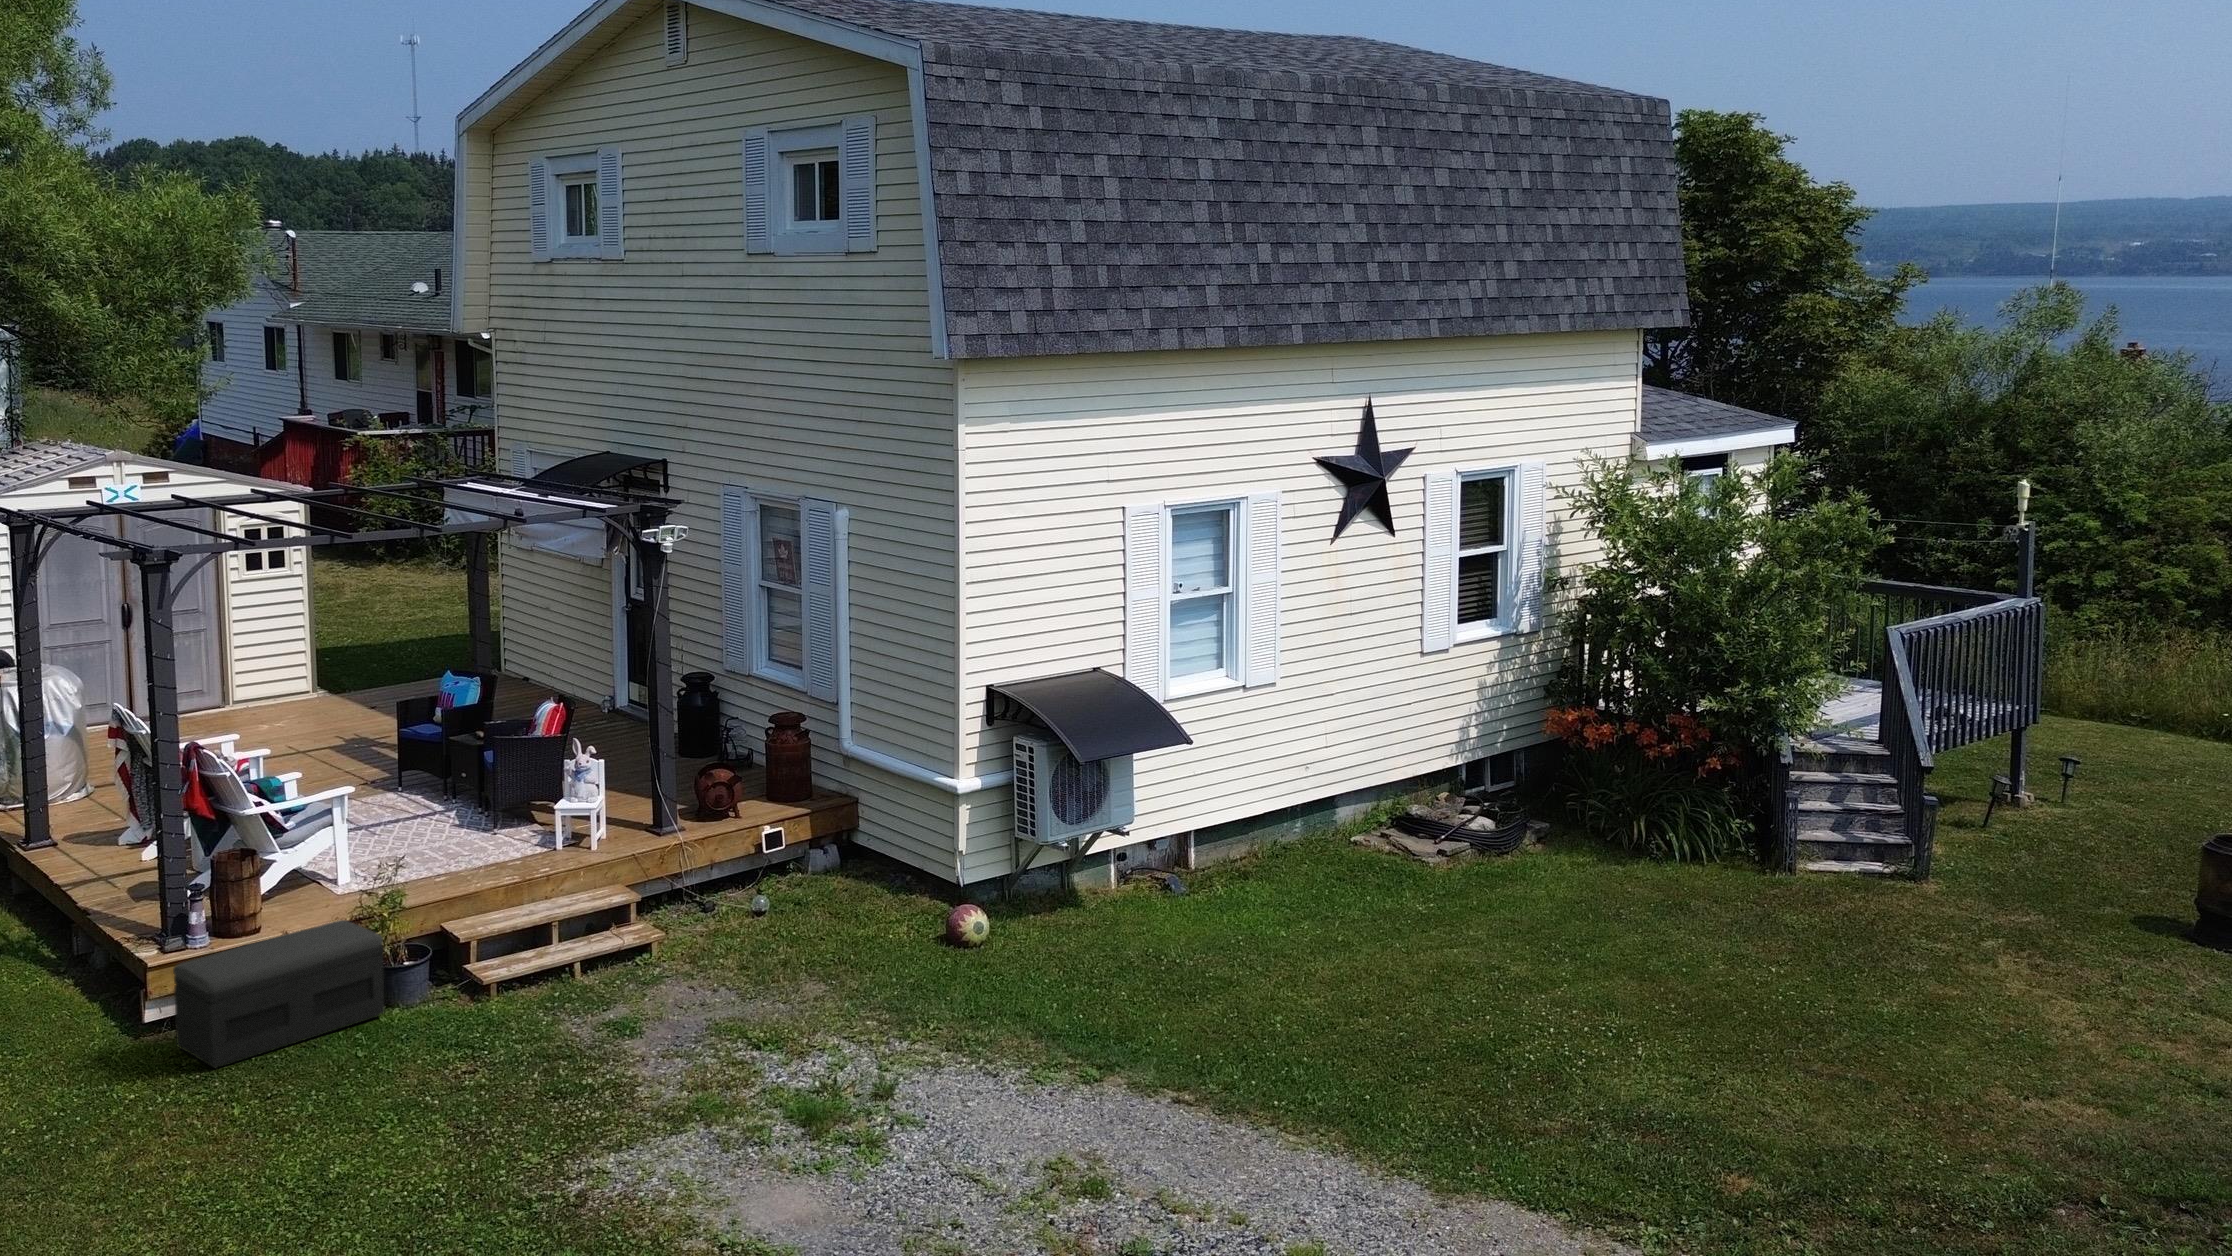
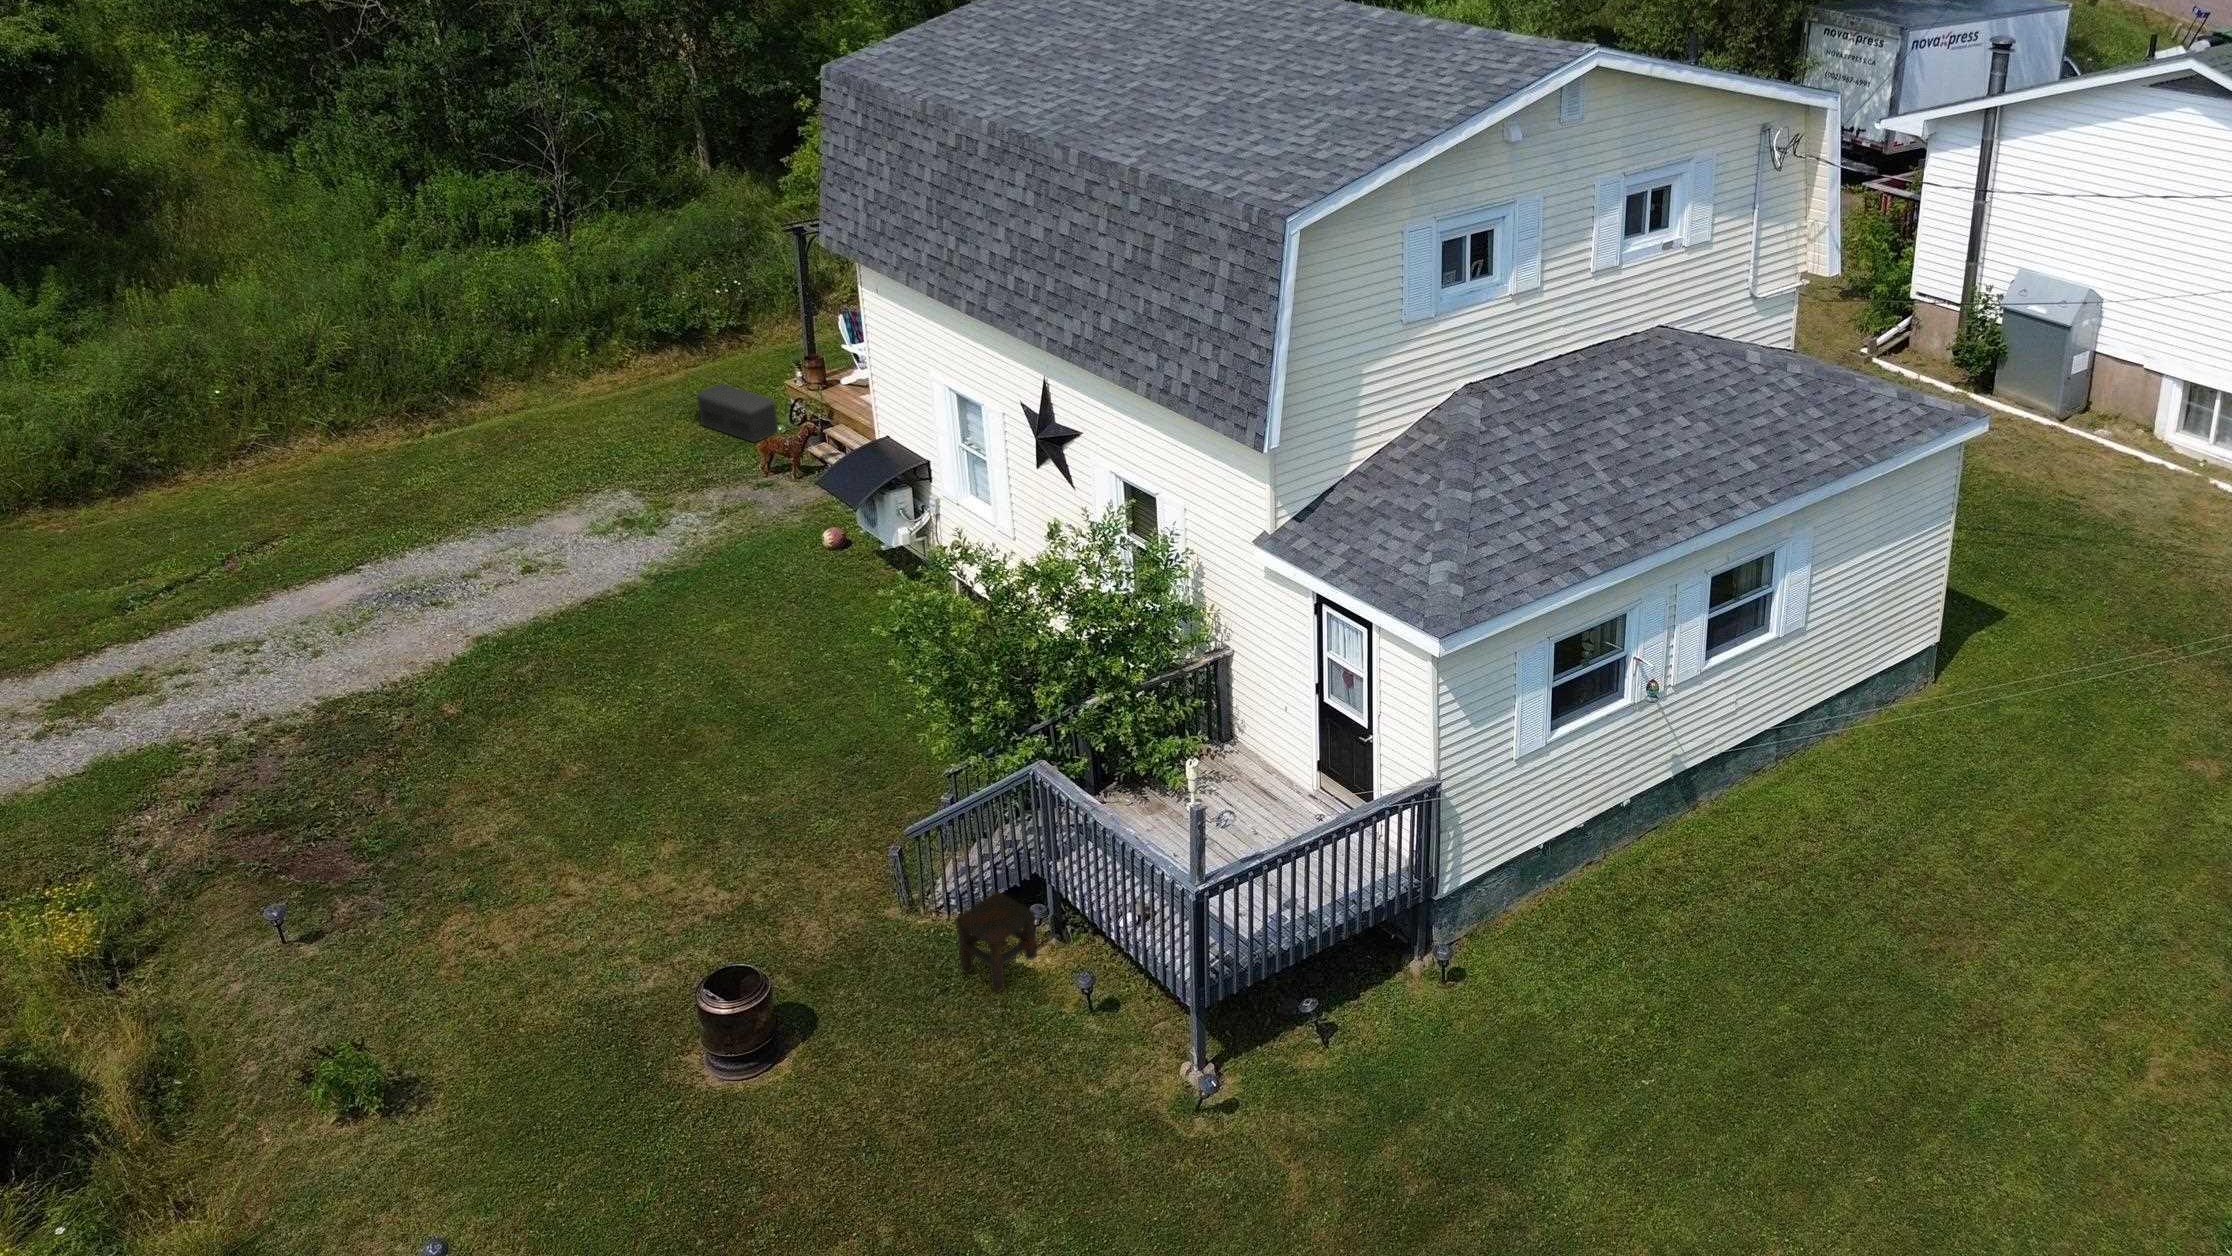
side table: none [1907,794,2000,891] -> present [955,891,1037,993]

